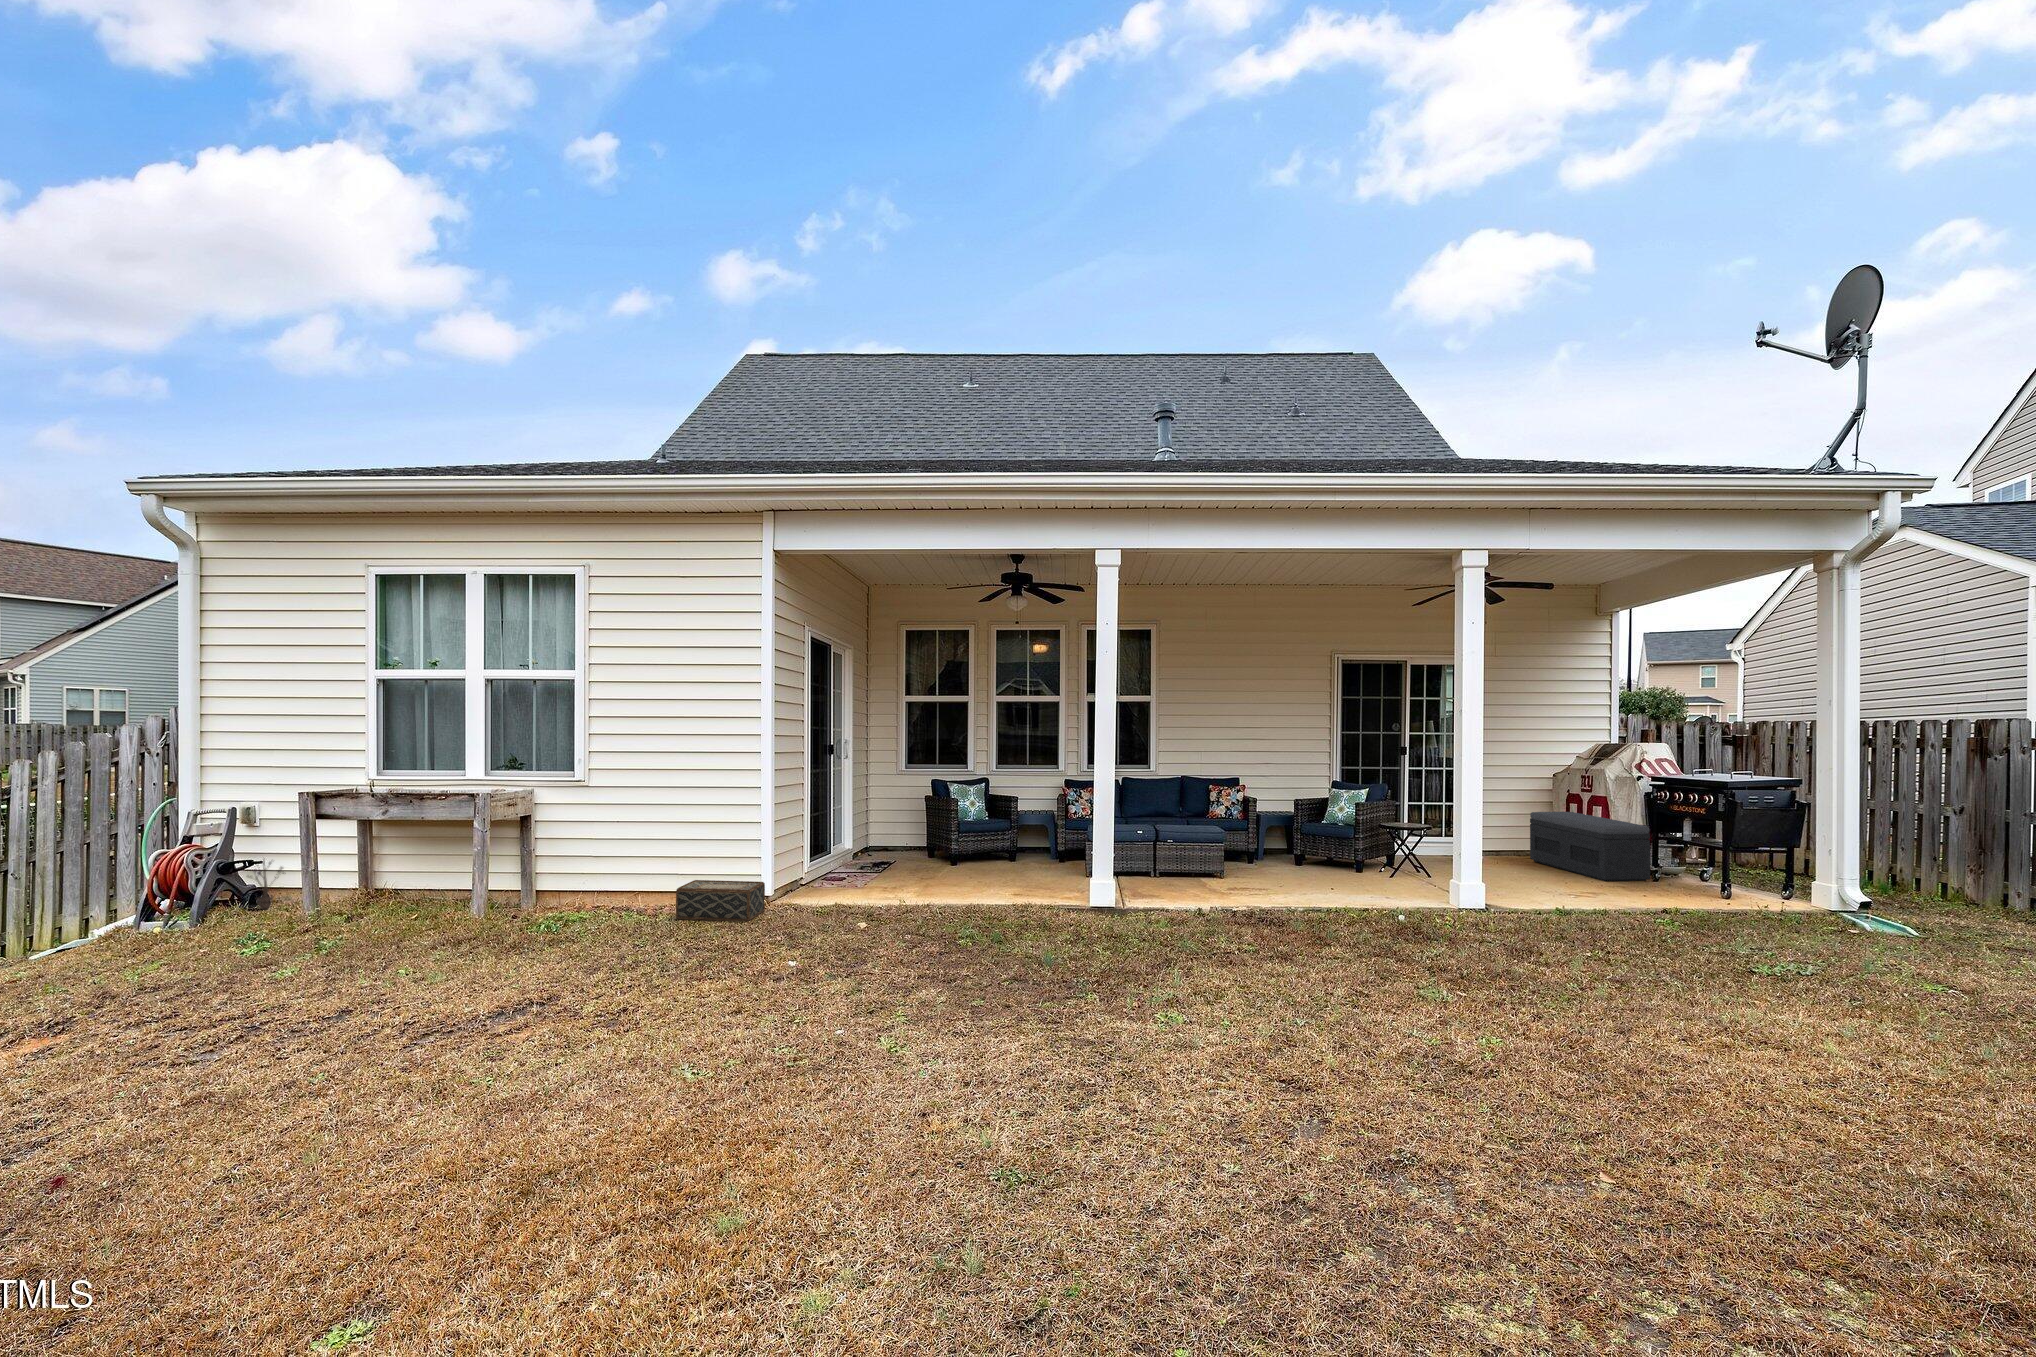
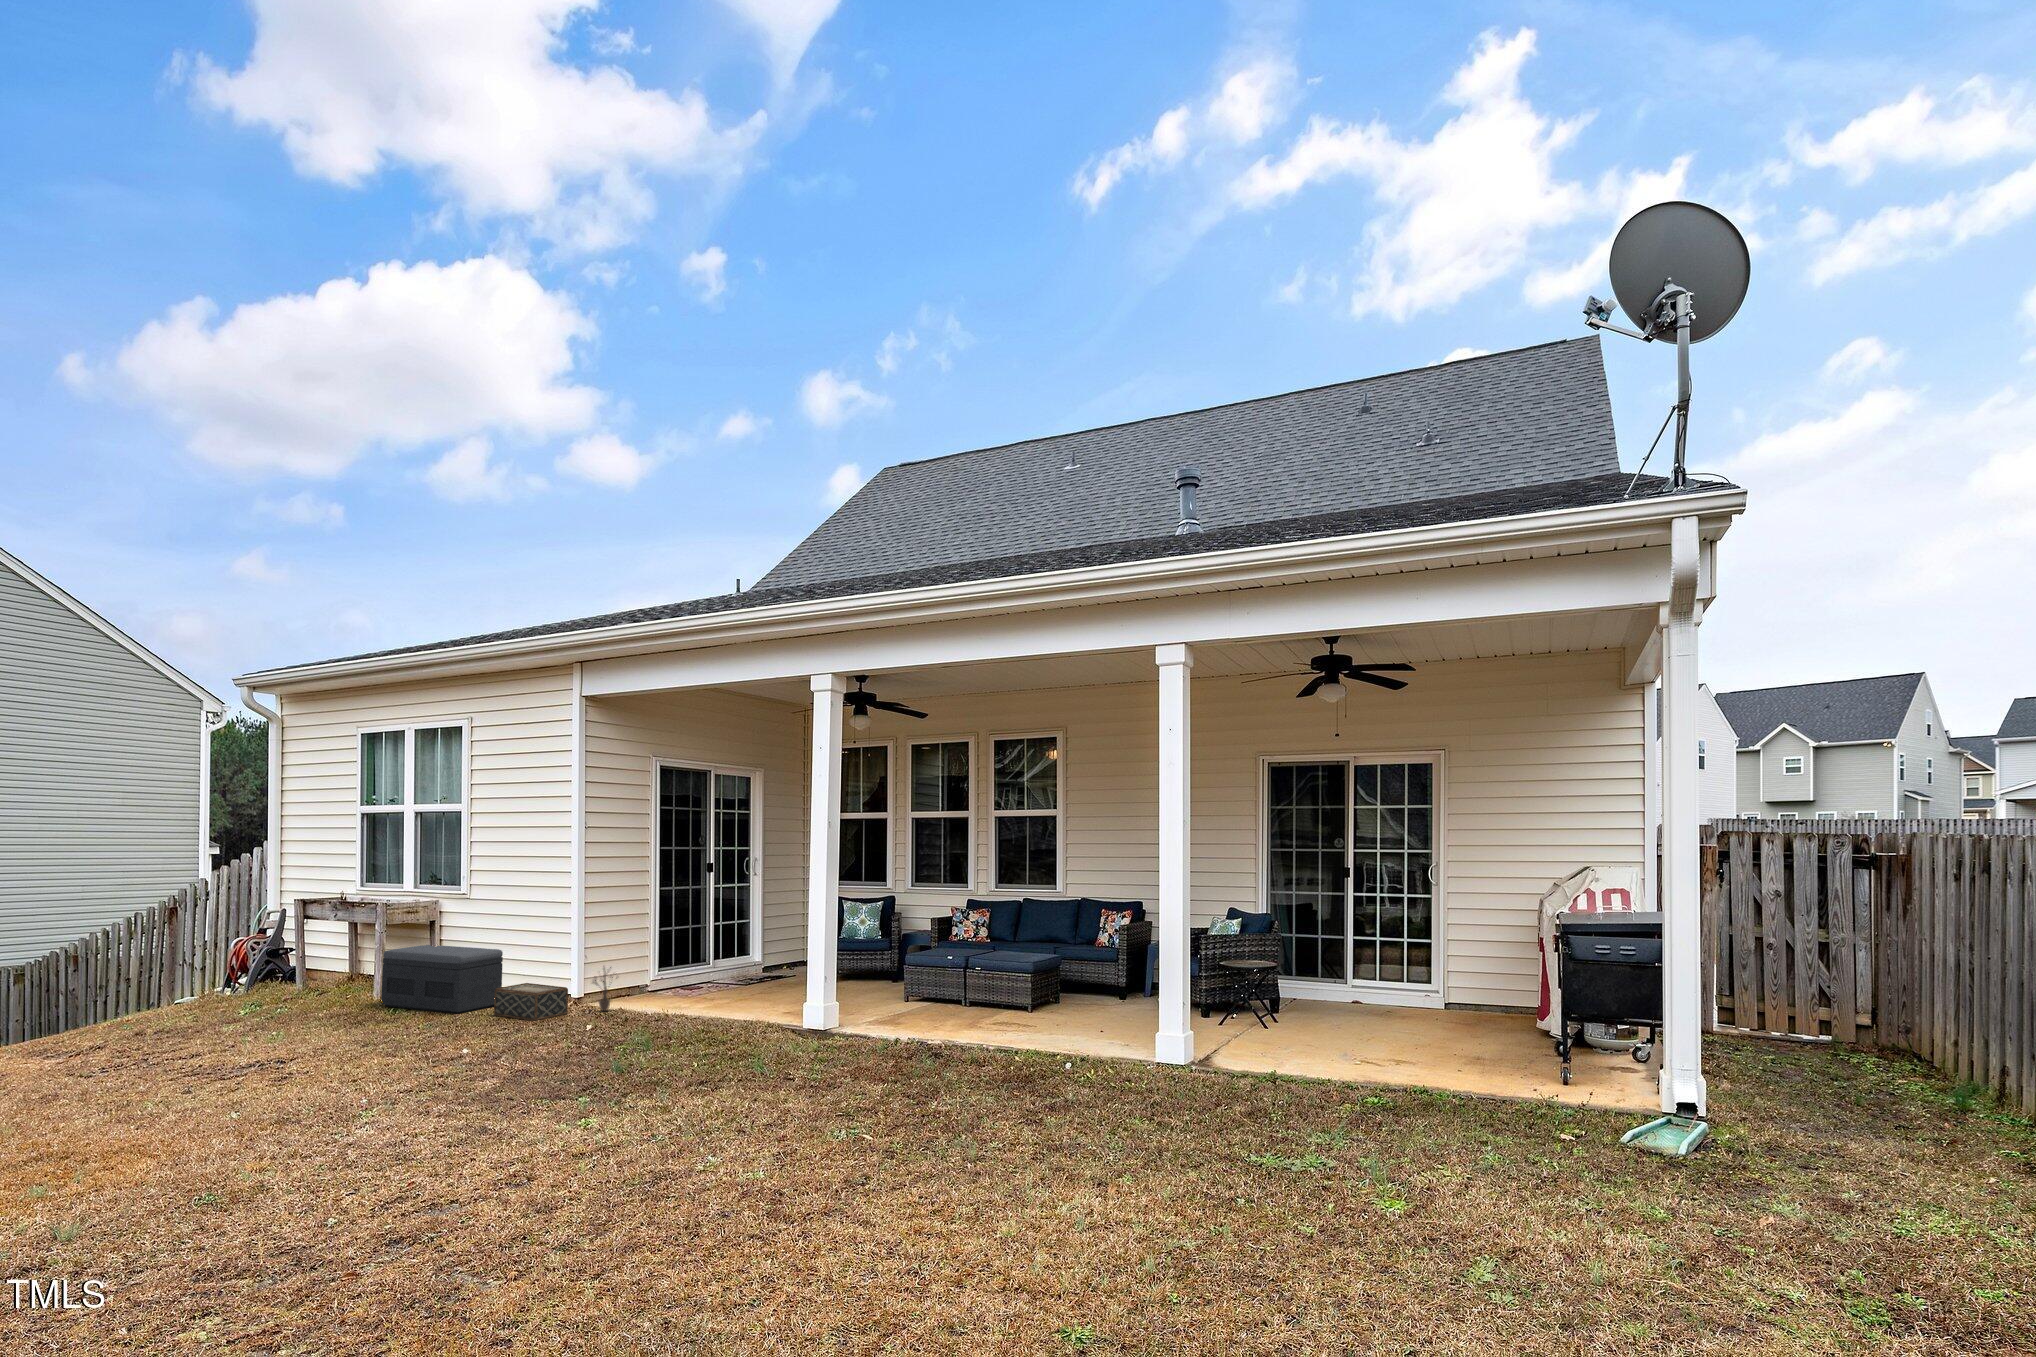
storage bench: present [1530,812,1650,881] -> present [381,945,503,1014]
decorative plant: present [246,861,284,909] -> present [587,967,613,1011]

